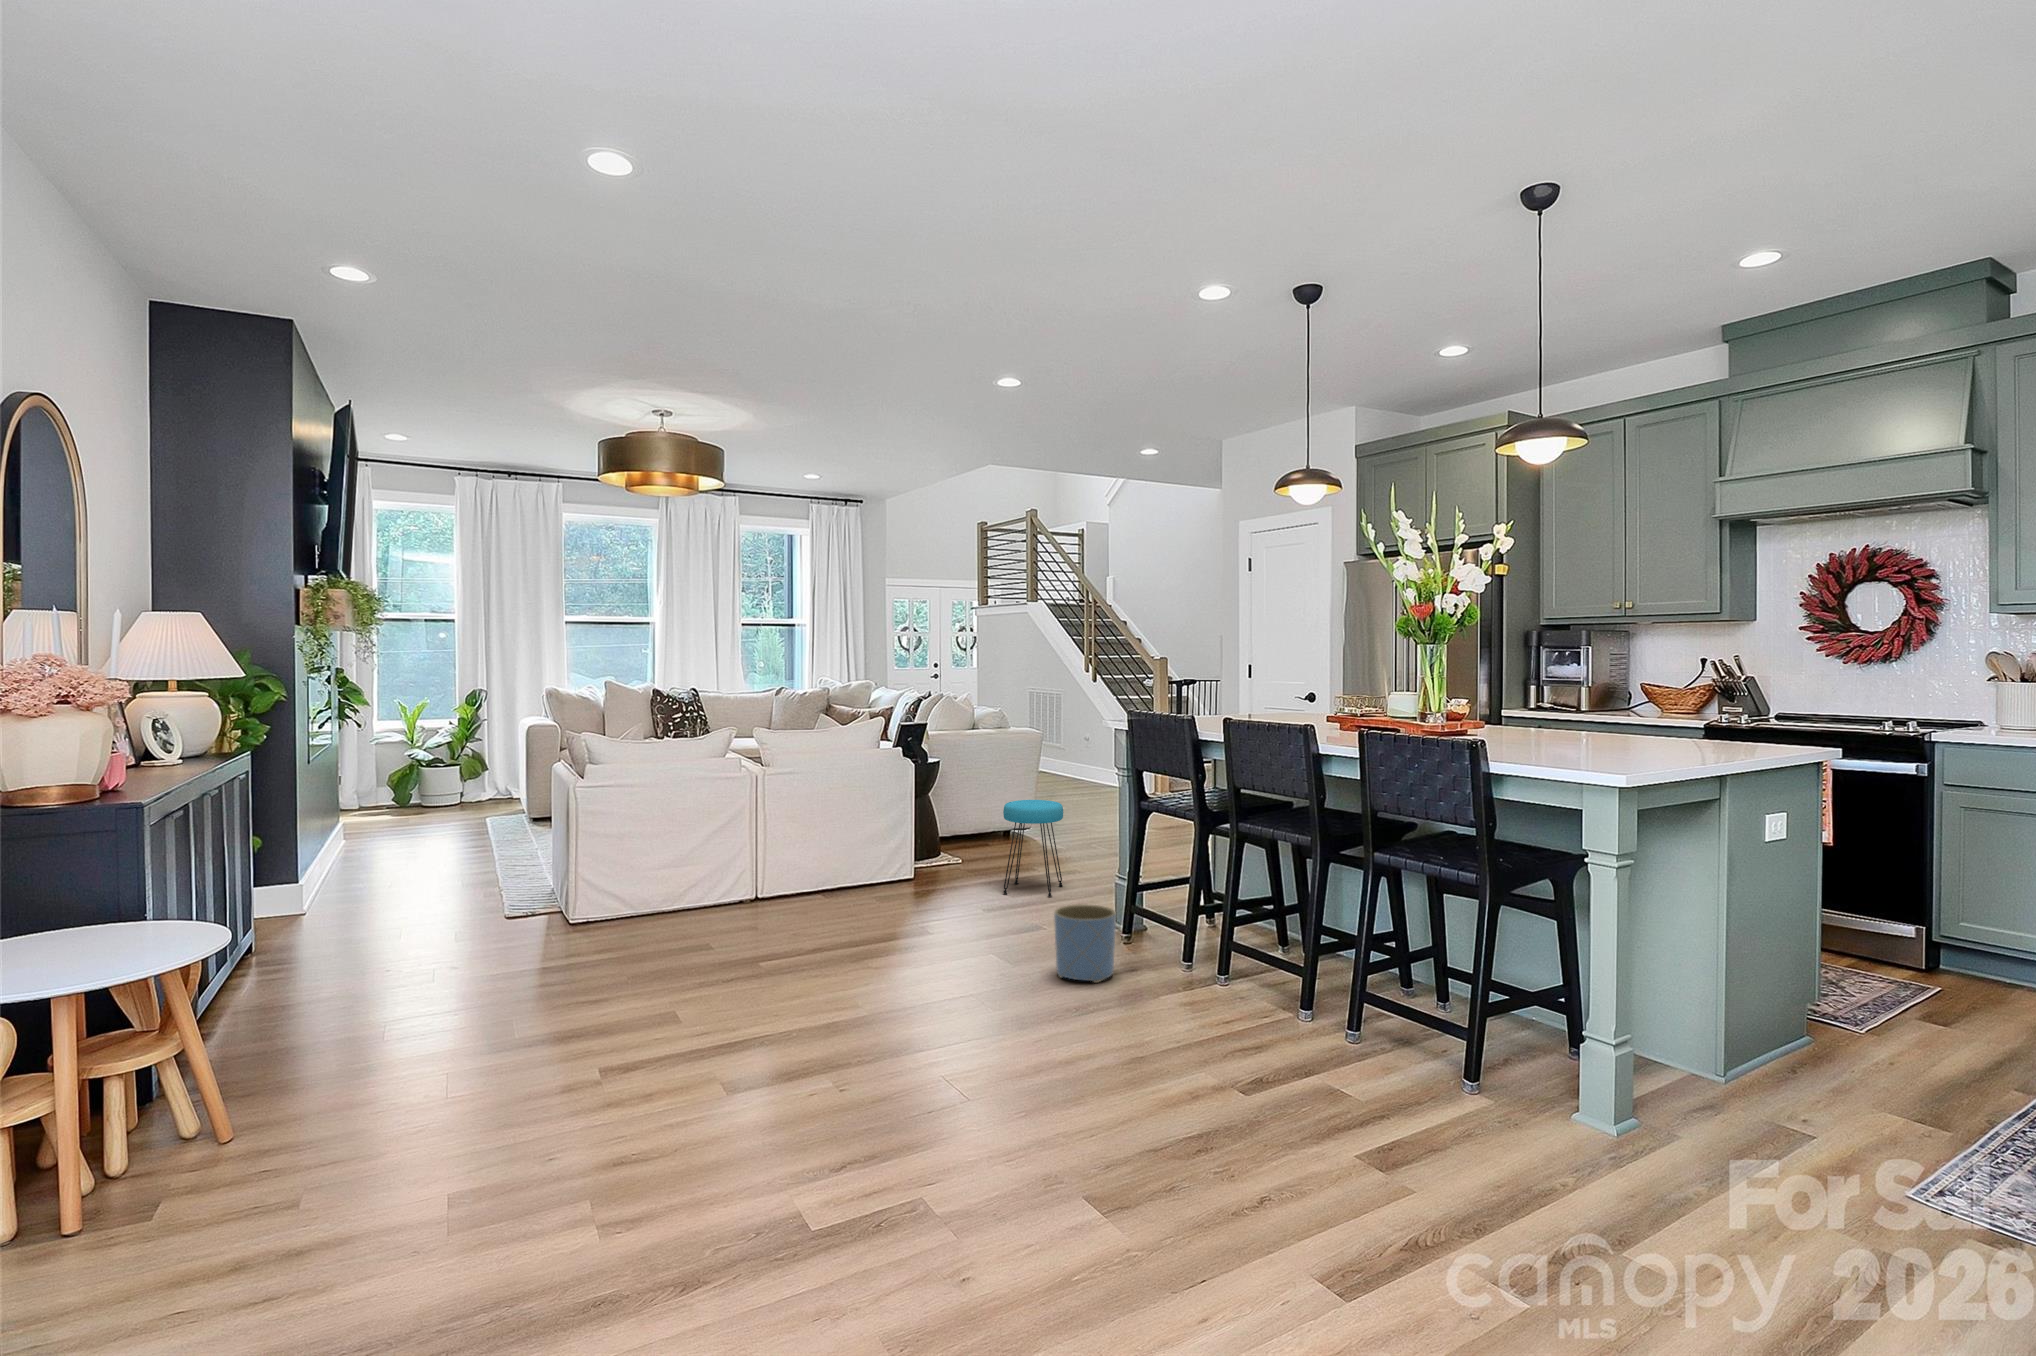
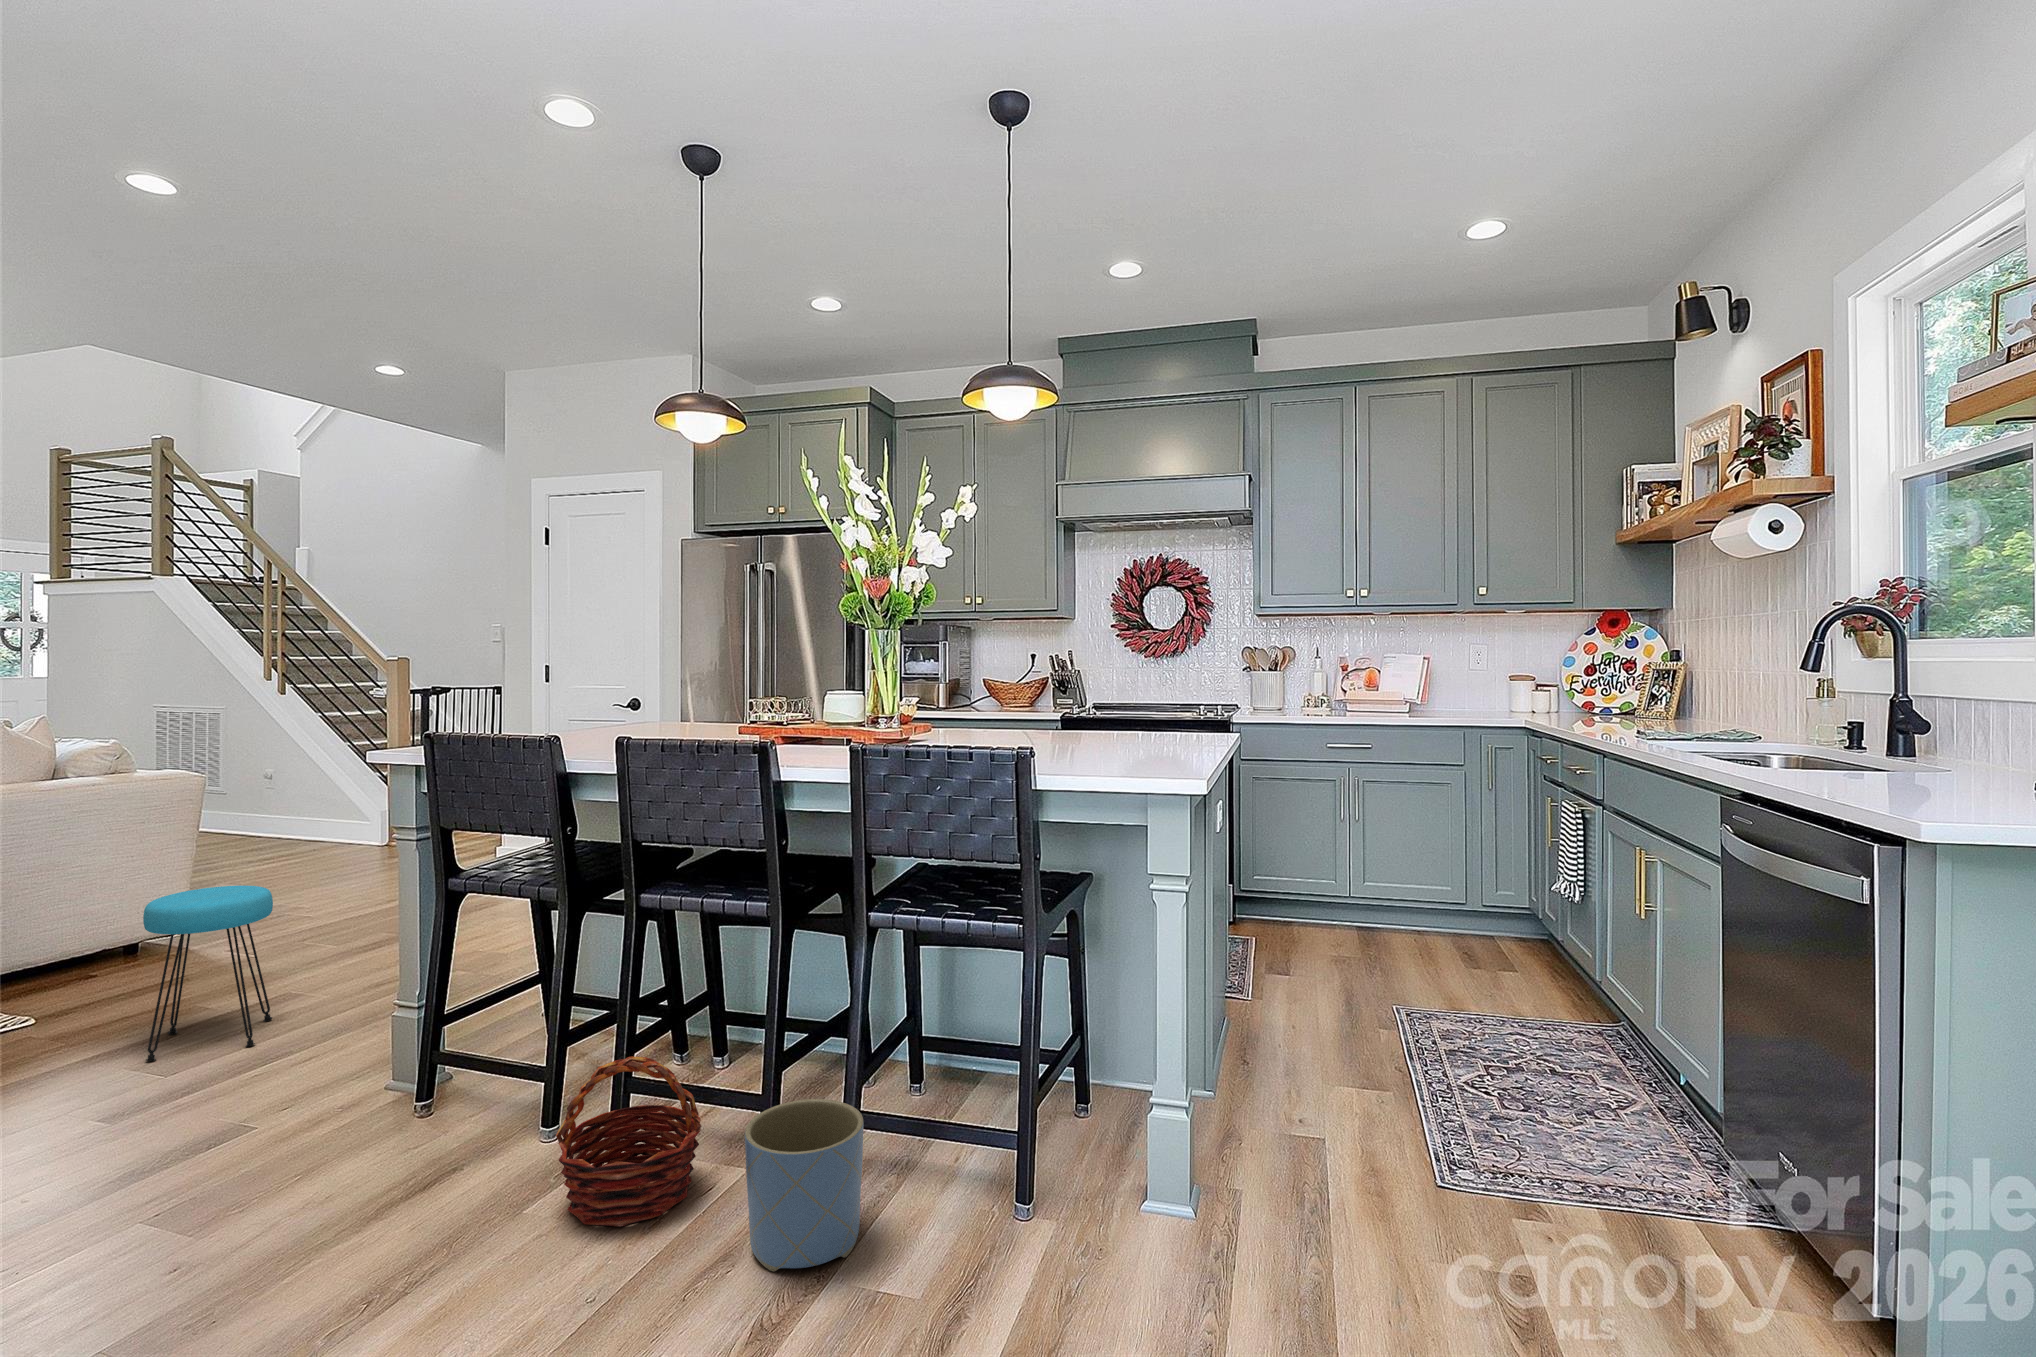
planter: present [1054,904,1116,983] -> present [745,1099,864,1272]
basket: none [1176,918,1260,1019] -> present [556,1057,701,1227]

